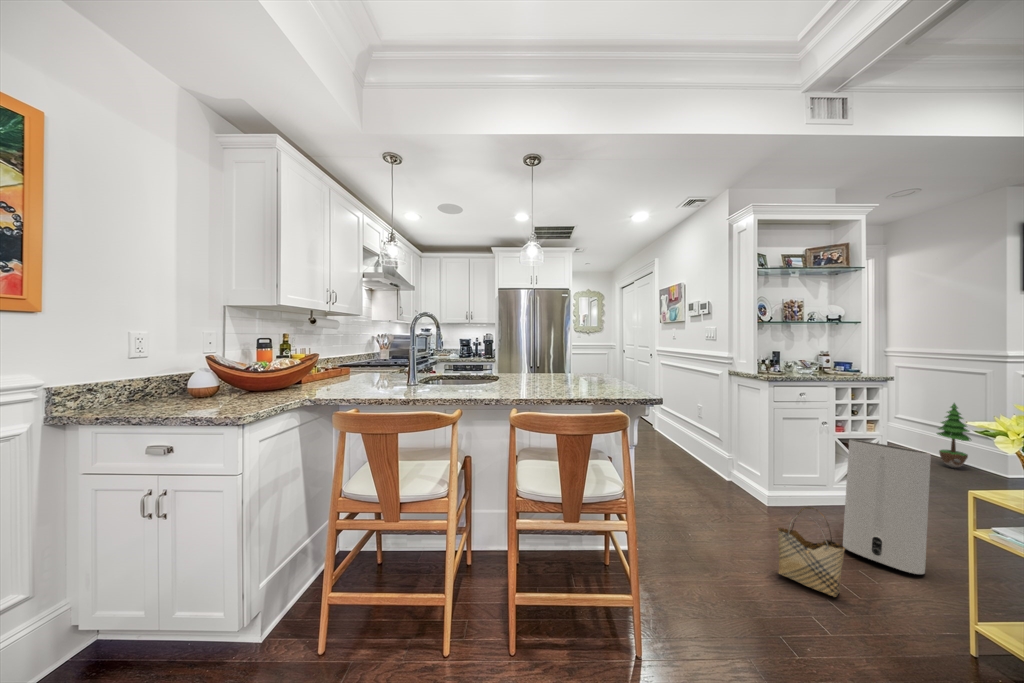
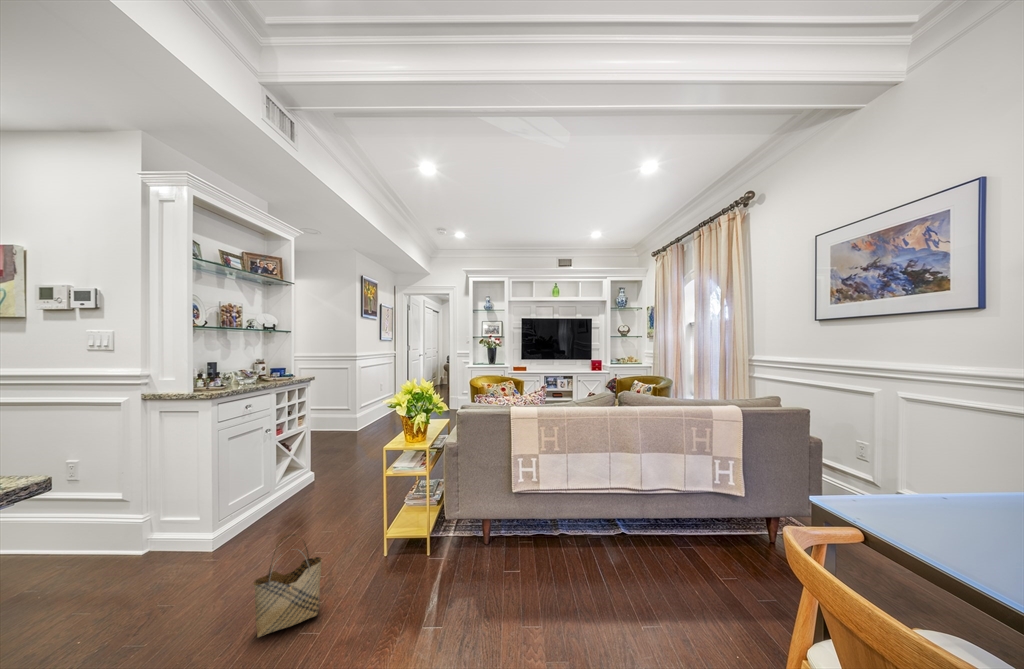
potted tree: present [937,403,971,468] -> none [329,387,347,435]
air purifier: present [843,440,931,574] -> none [302,437,360,552]

